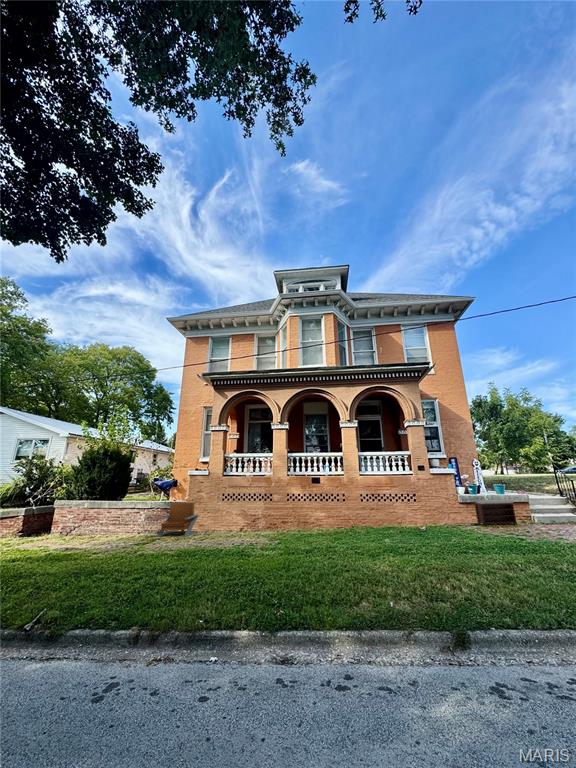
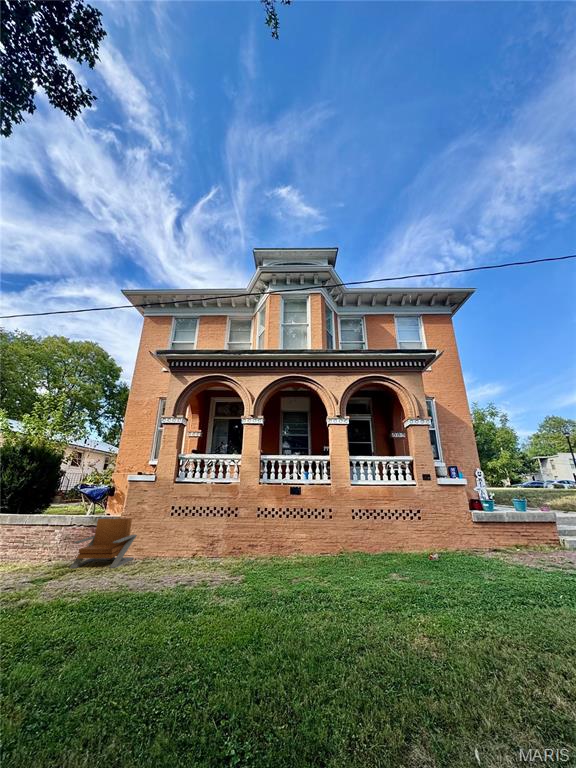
bench: present [473,500,517,526] -> none [491,519,547,553]

